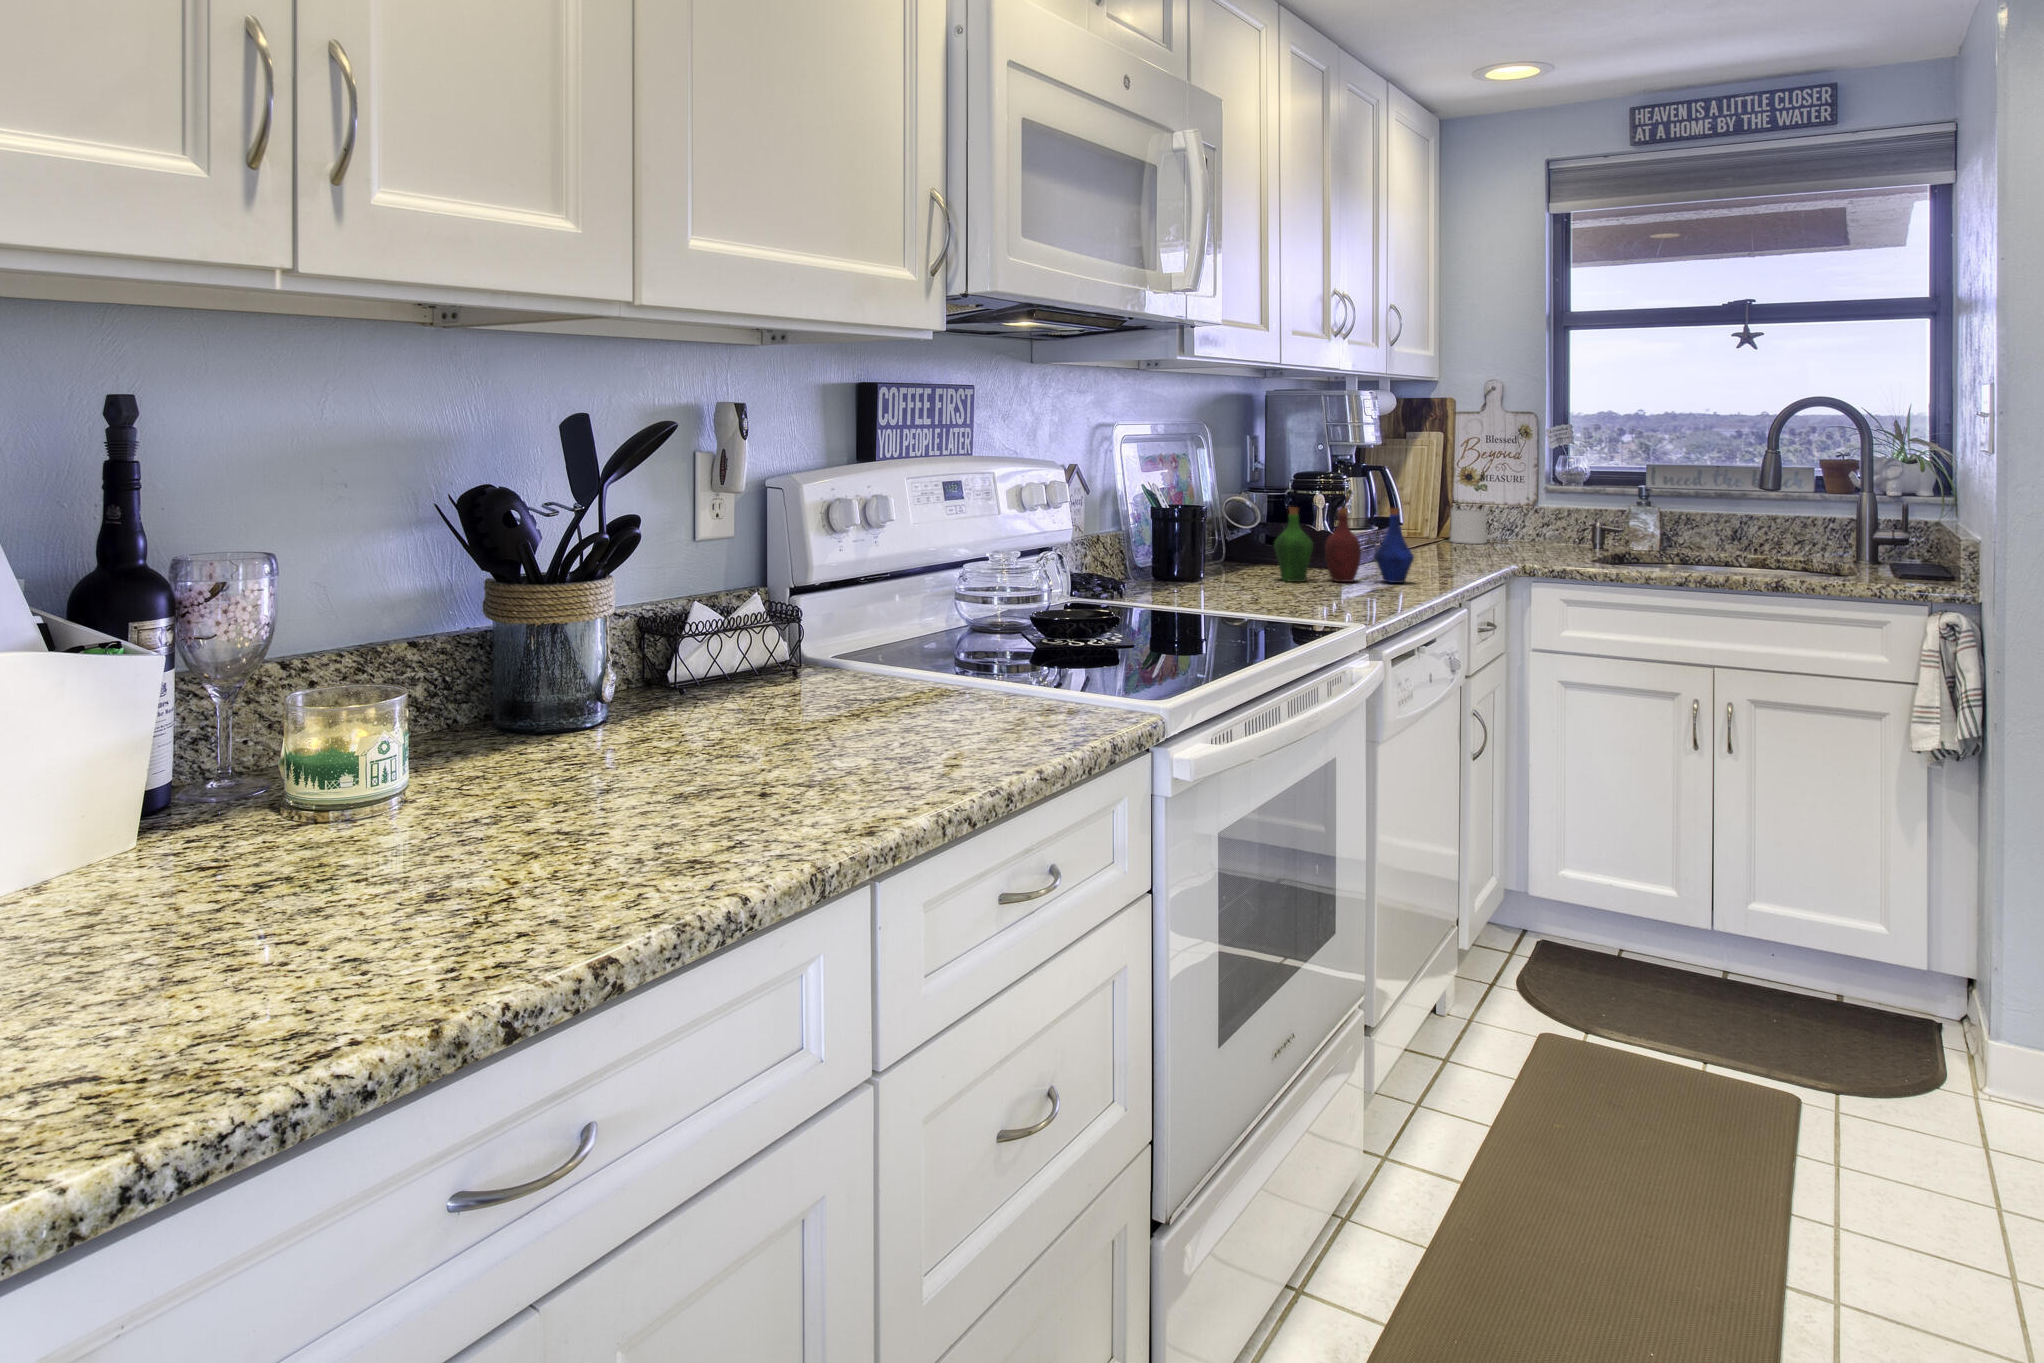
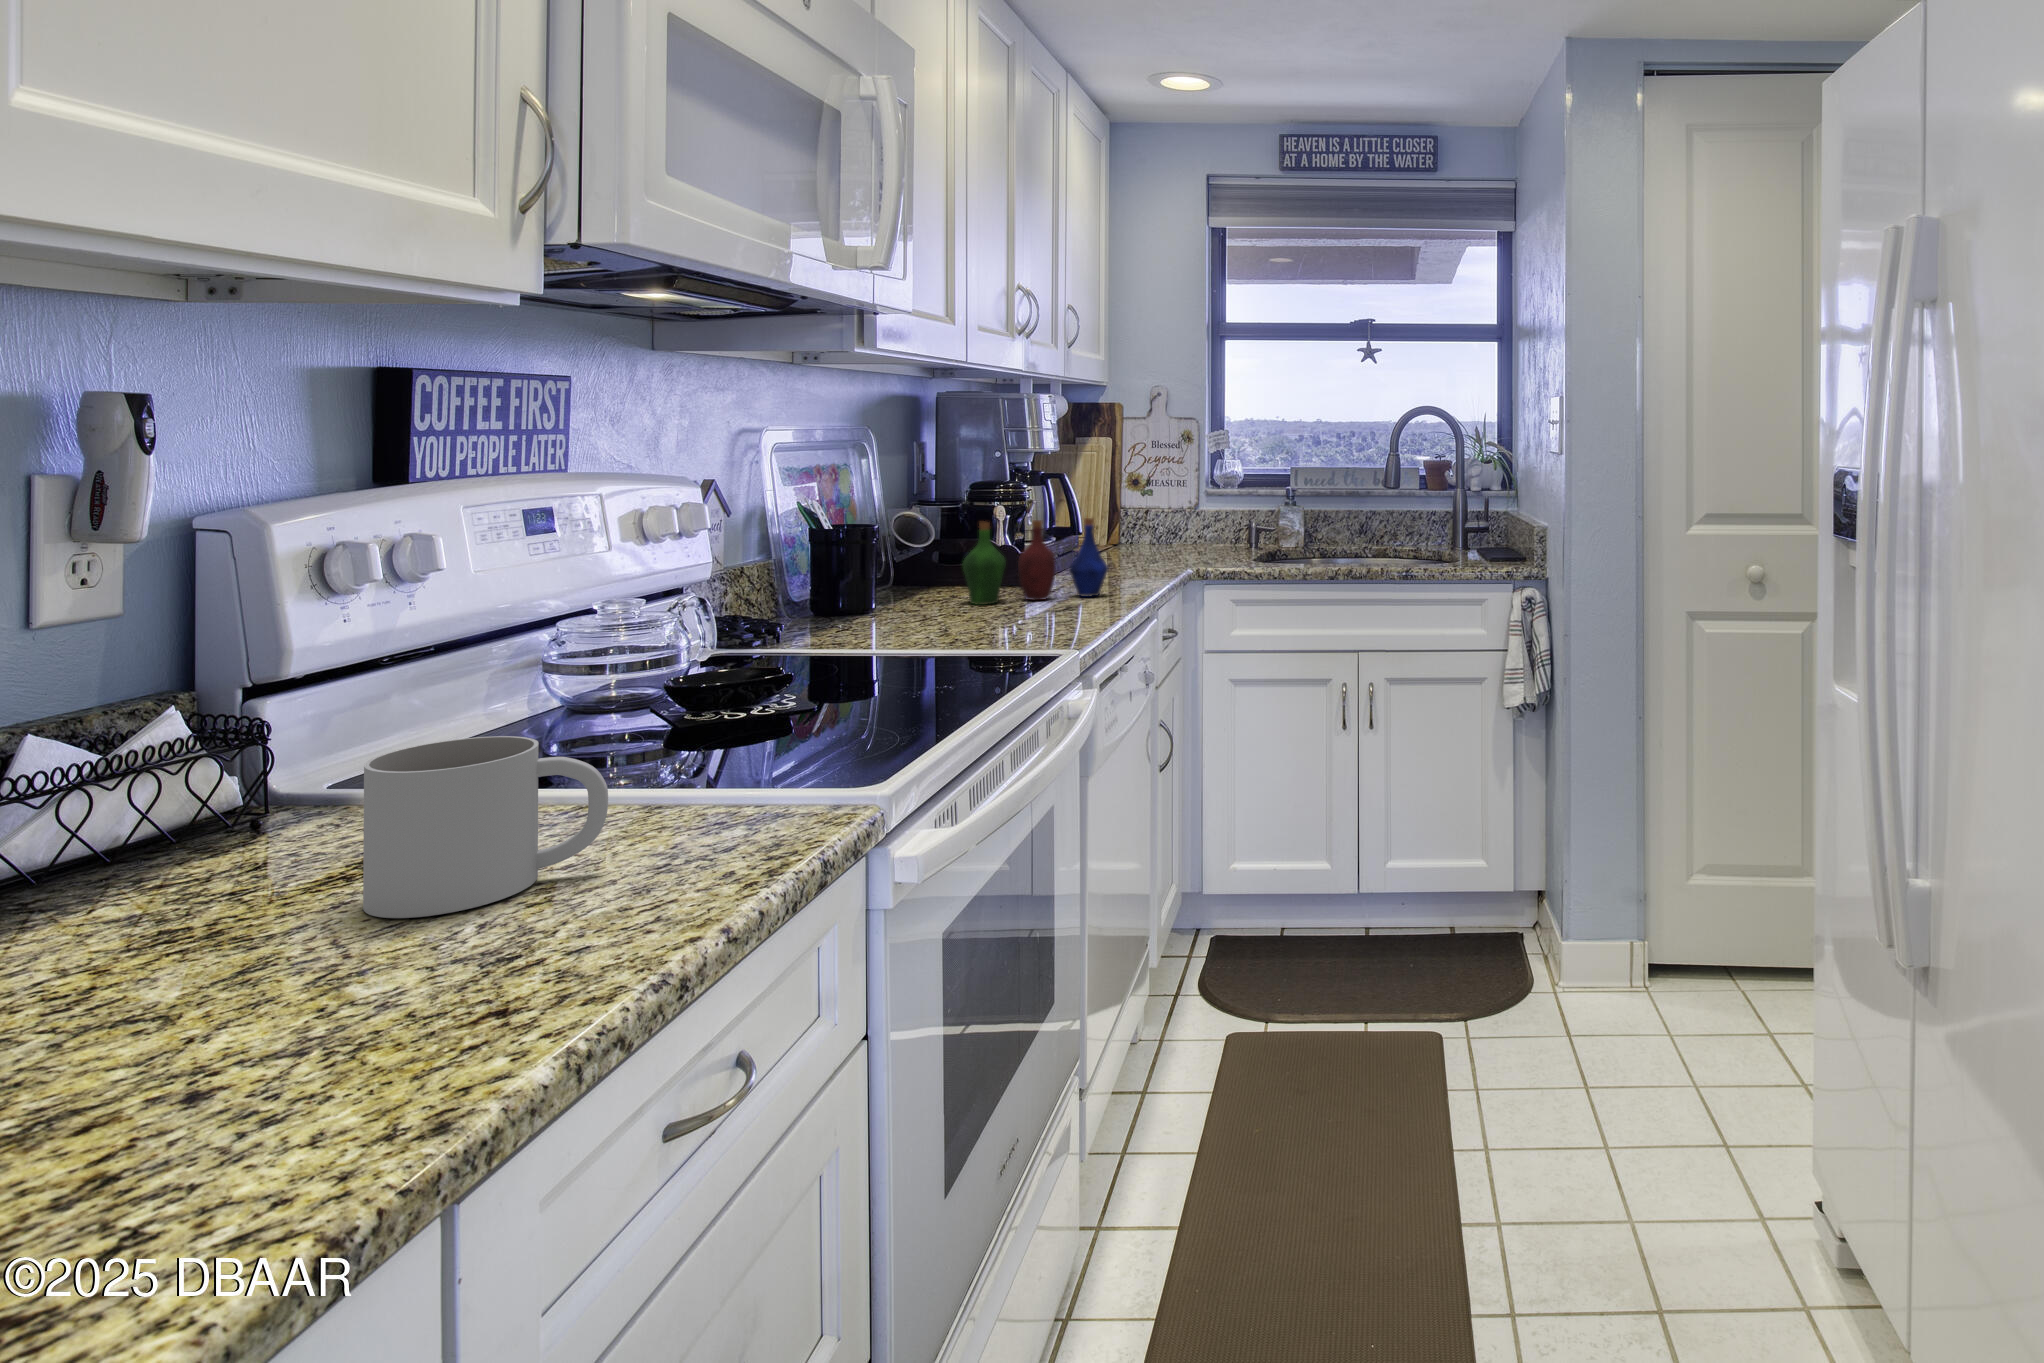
mug: present [1450,509,1500,544] -> present [363,736,608,918]

